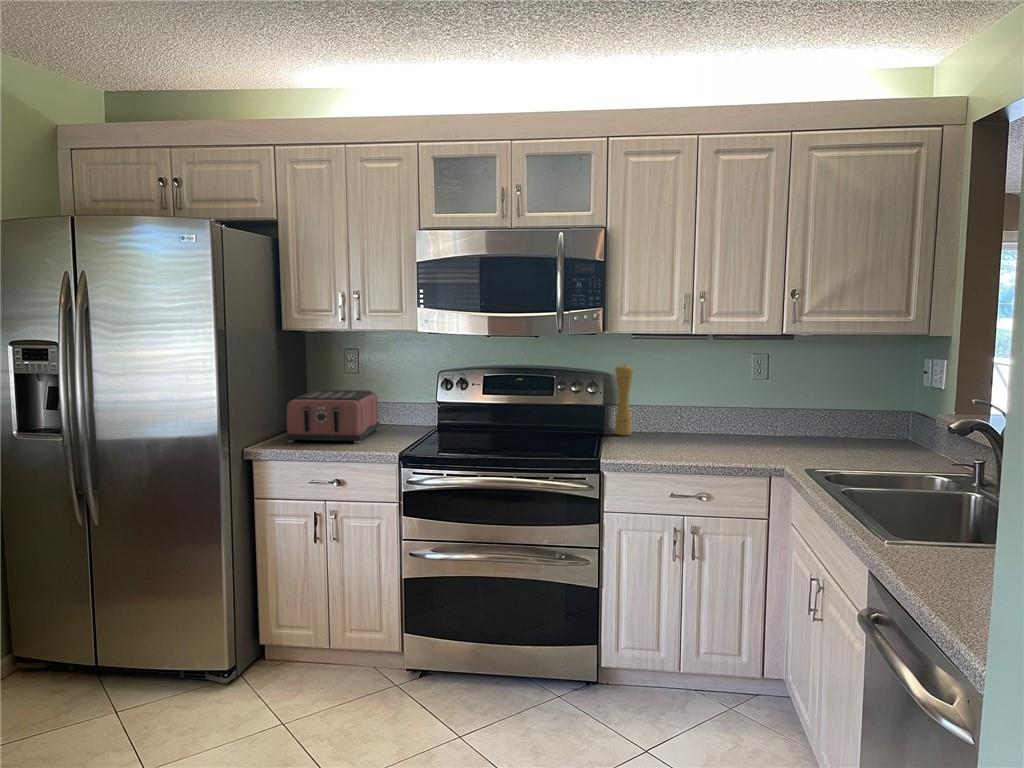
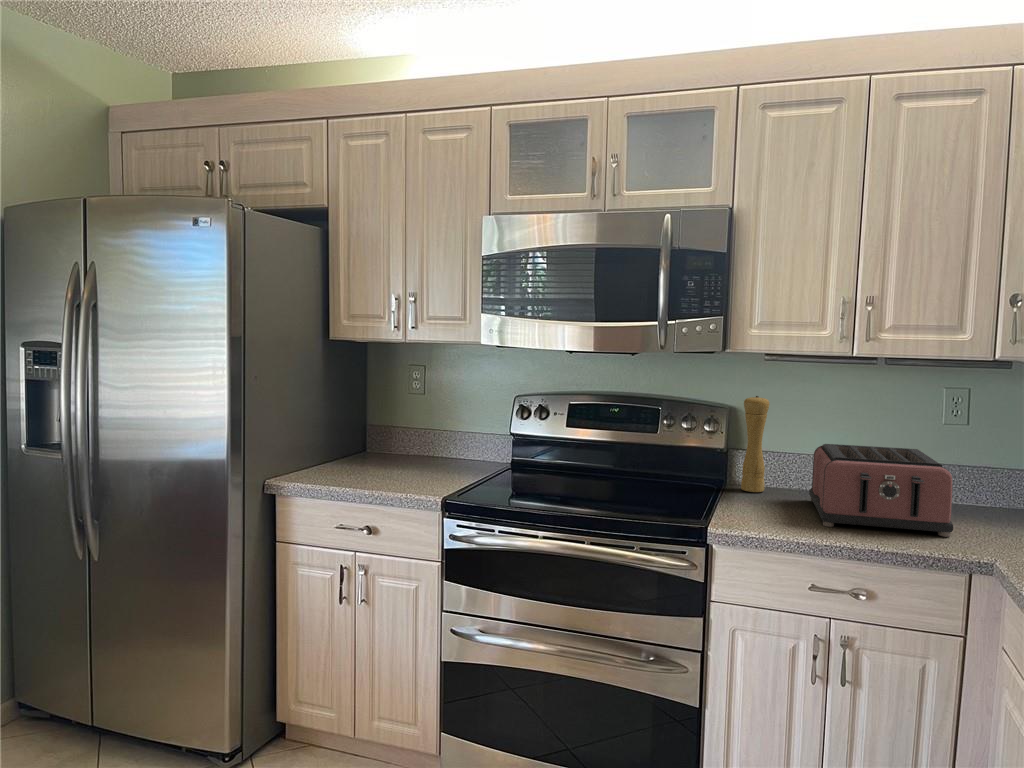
toaster: present [286,390,380,444] -> present [809,444,953,537]

